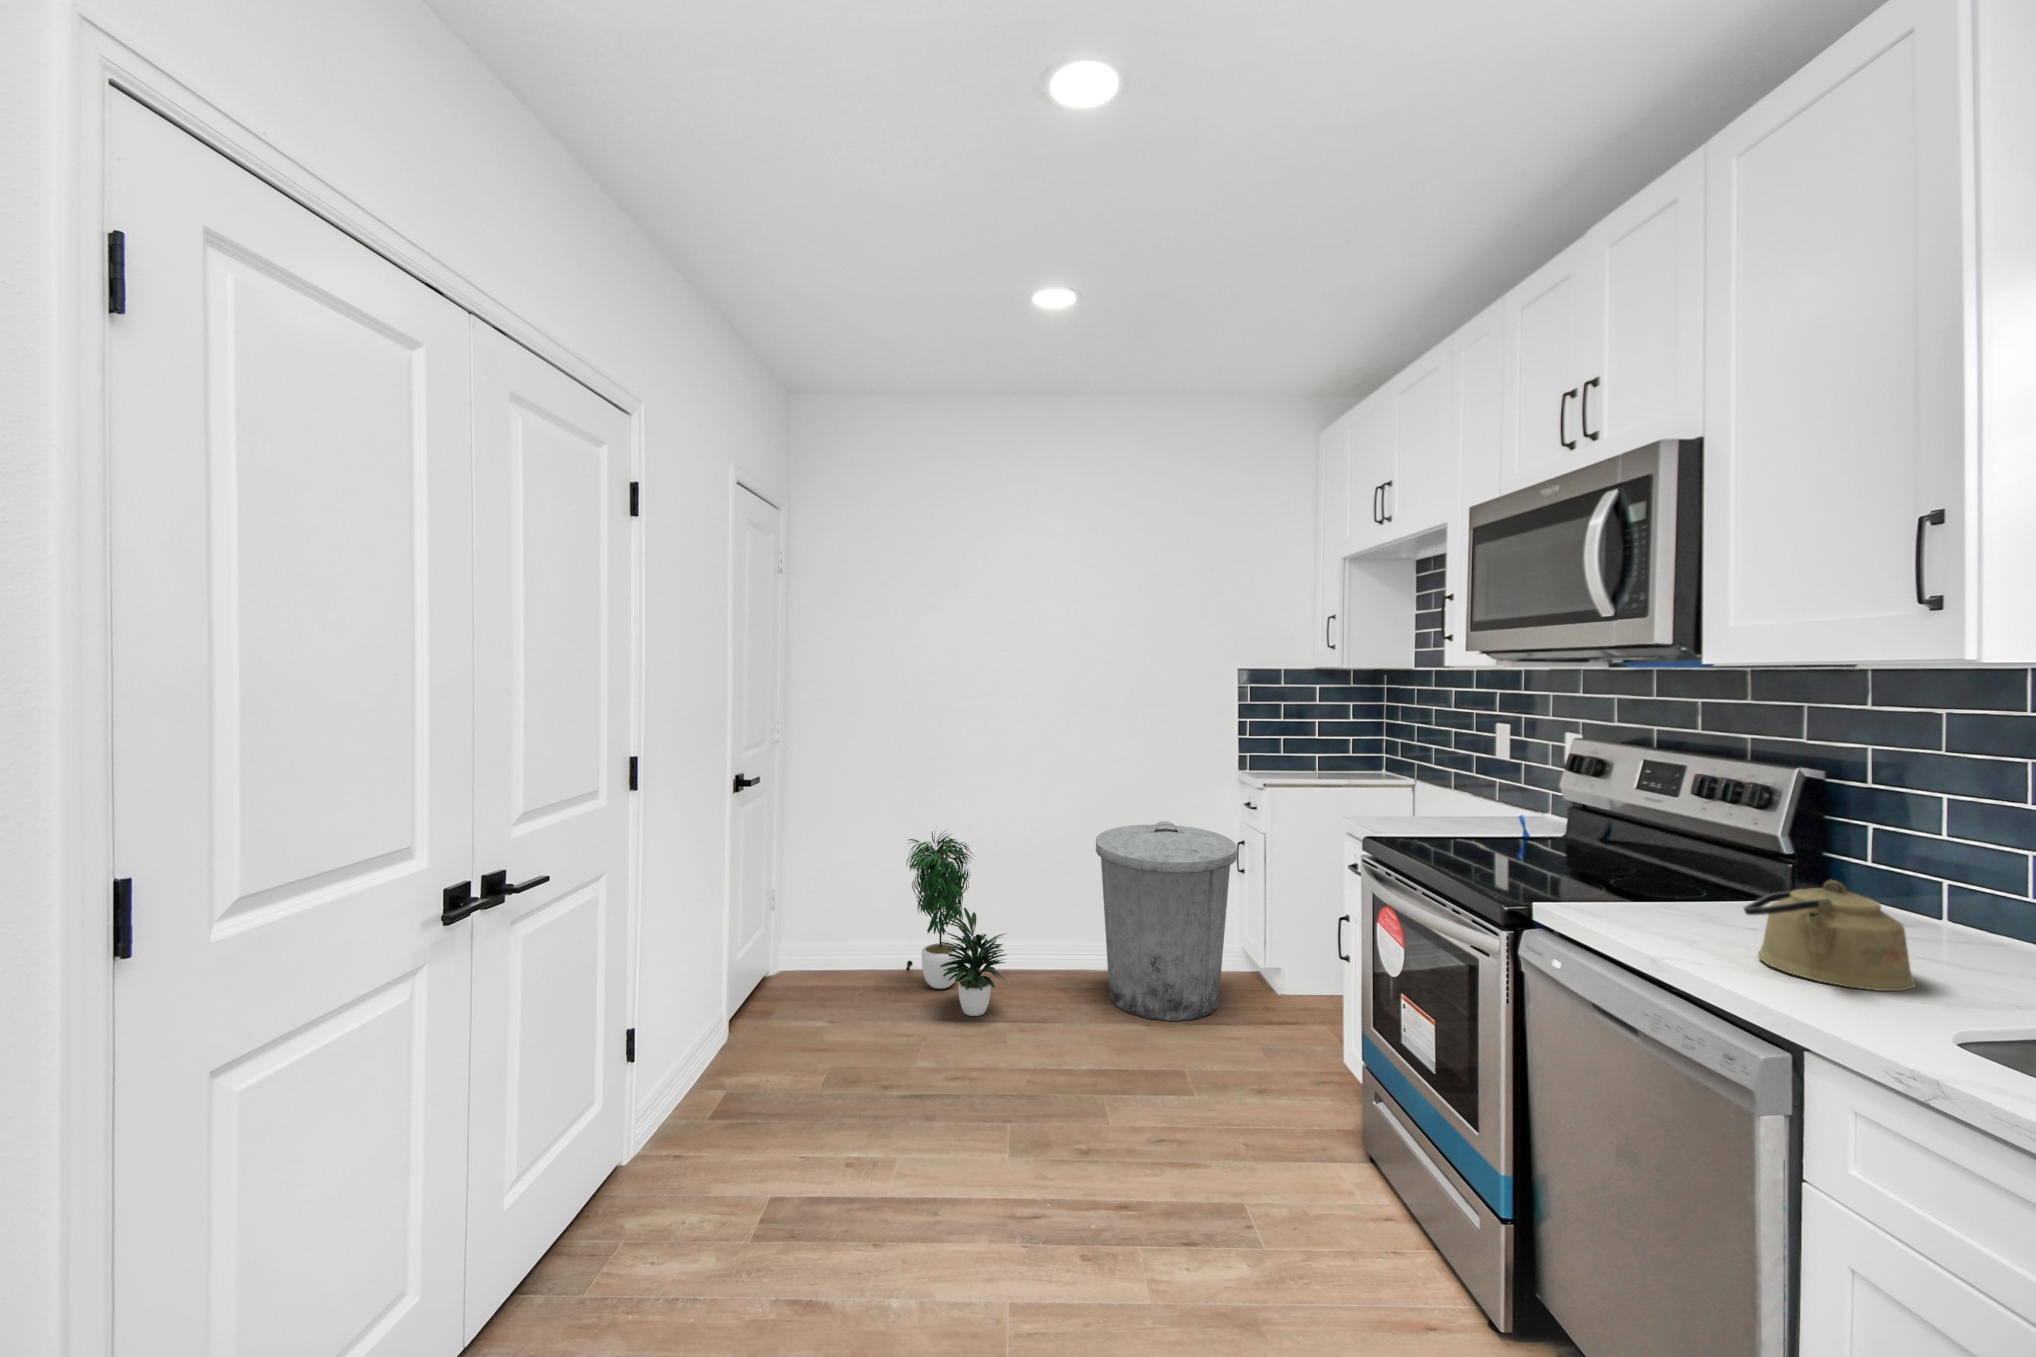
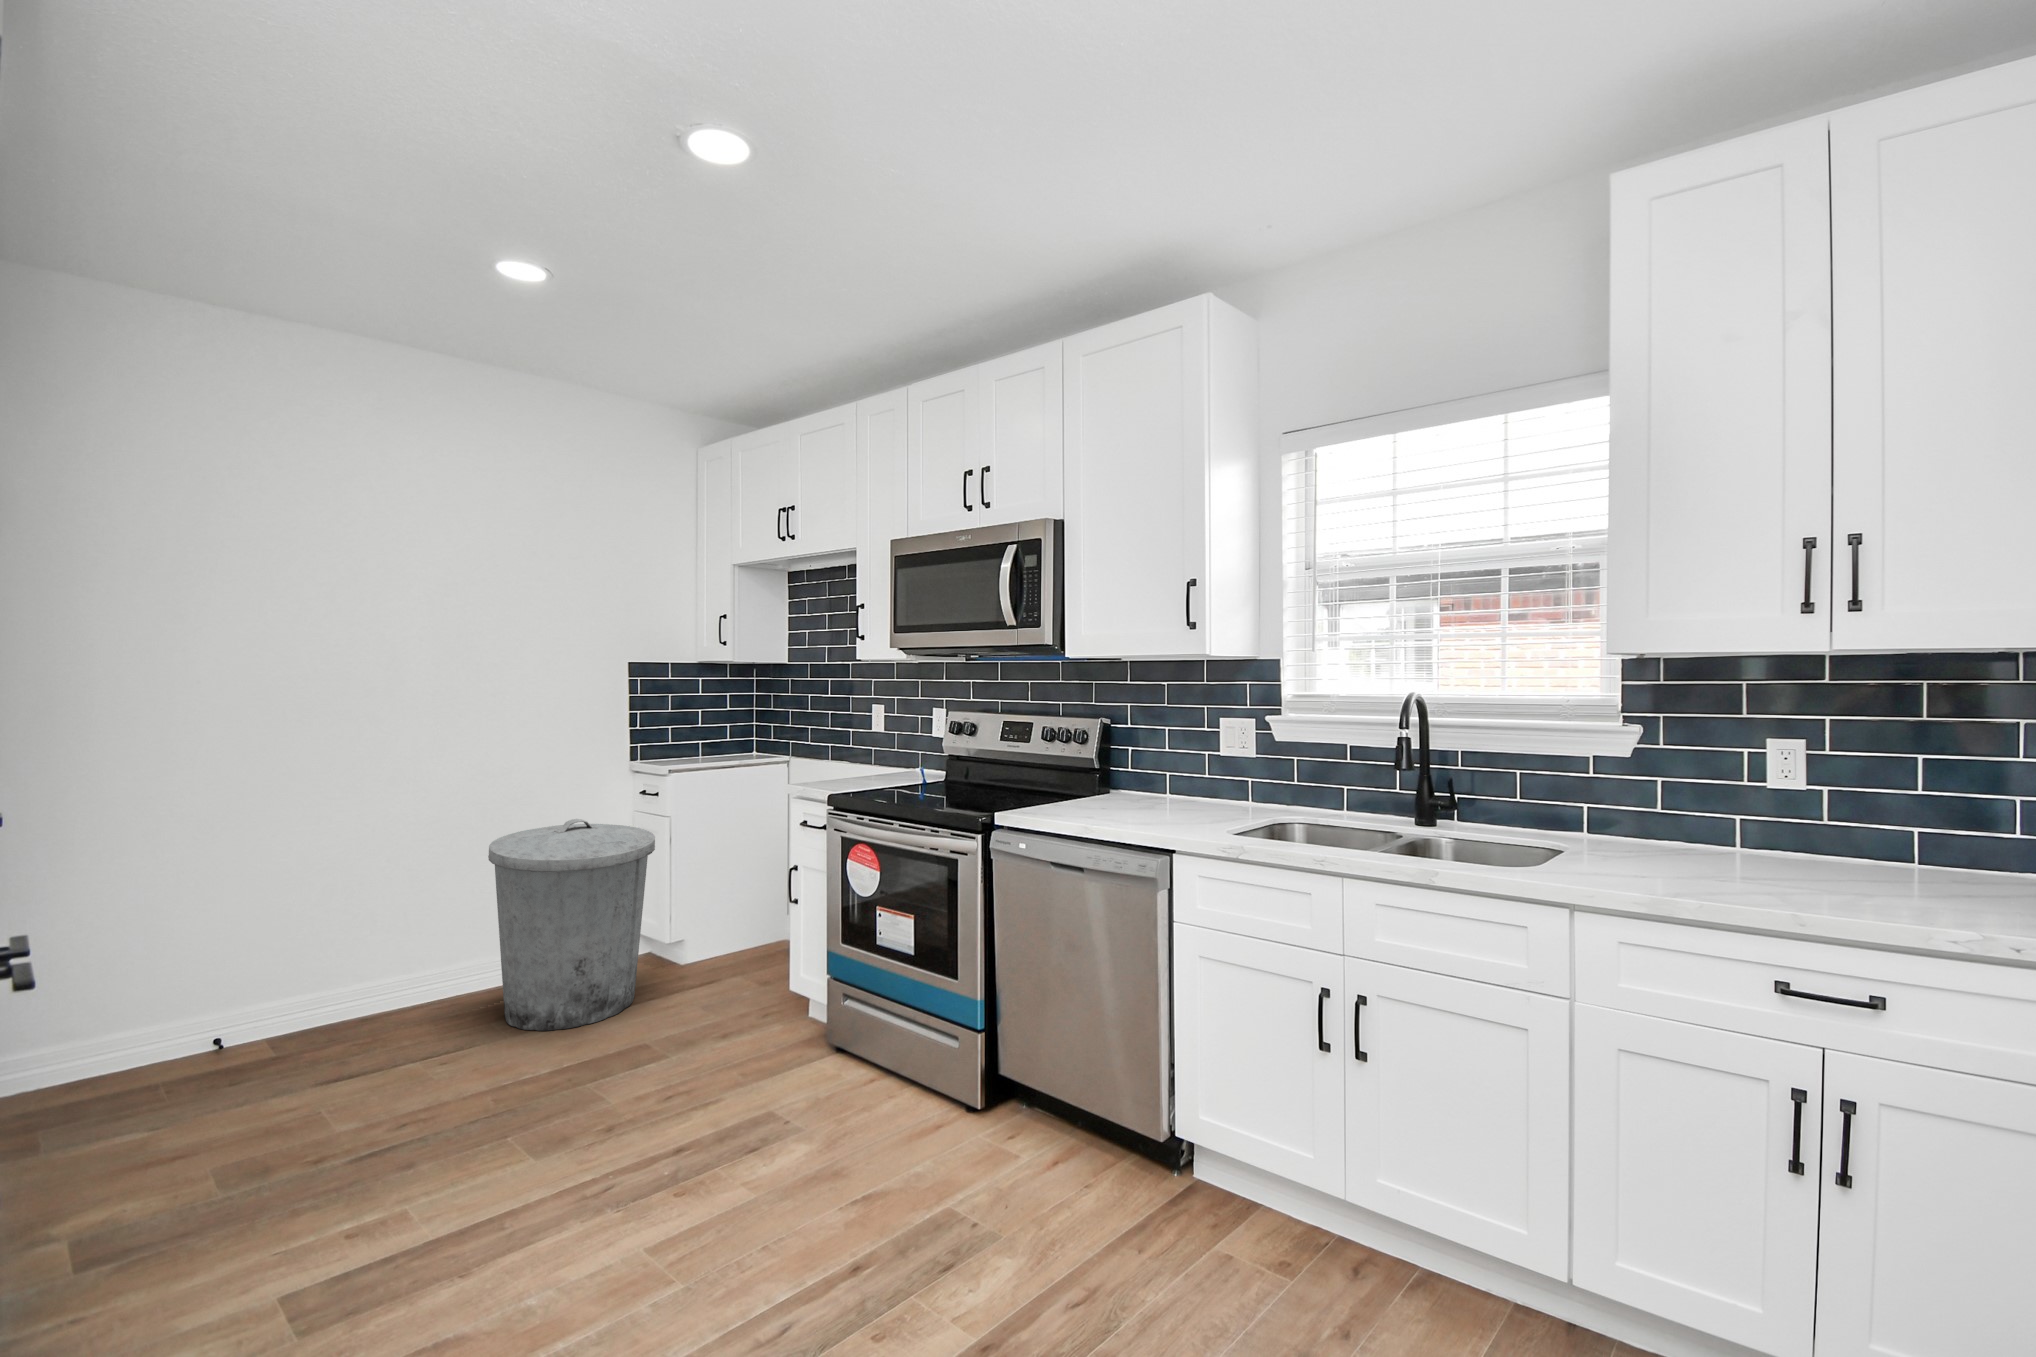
potted plant: present [907,831,1007,1016] -> none [165,871,388,1106]
kettle: present [1744,880,1915,991] -> none [1113,768,1176,820]

